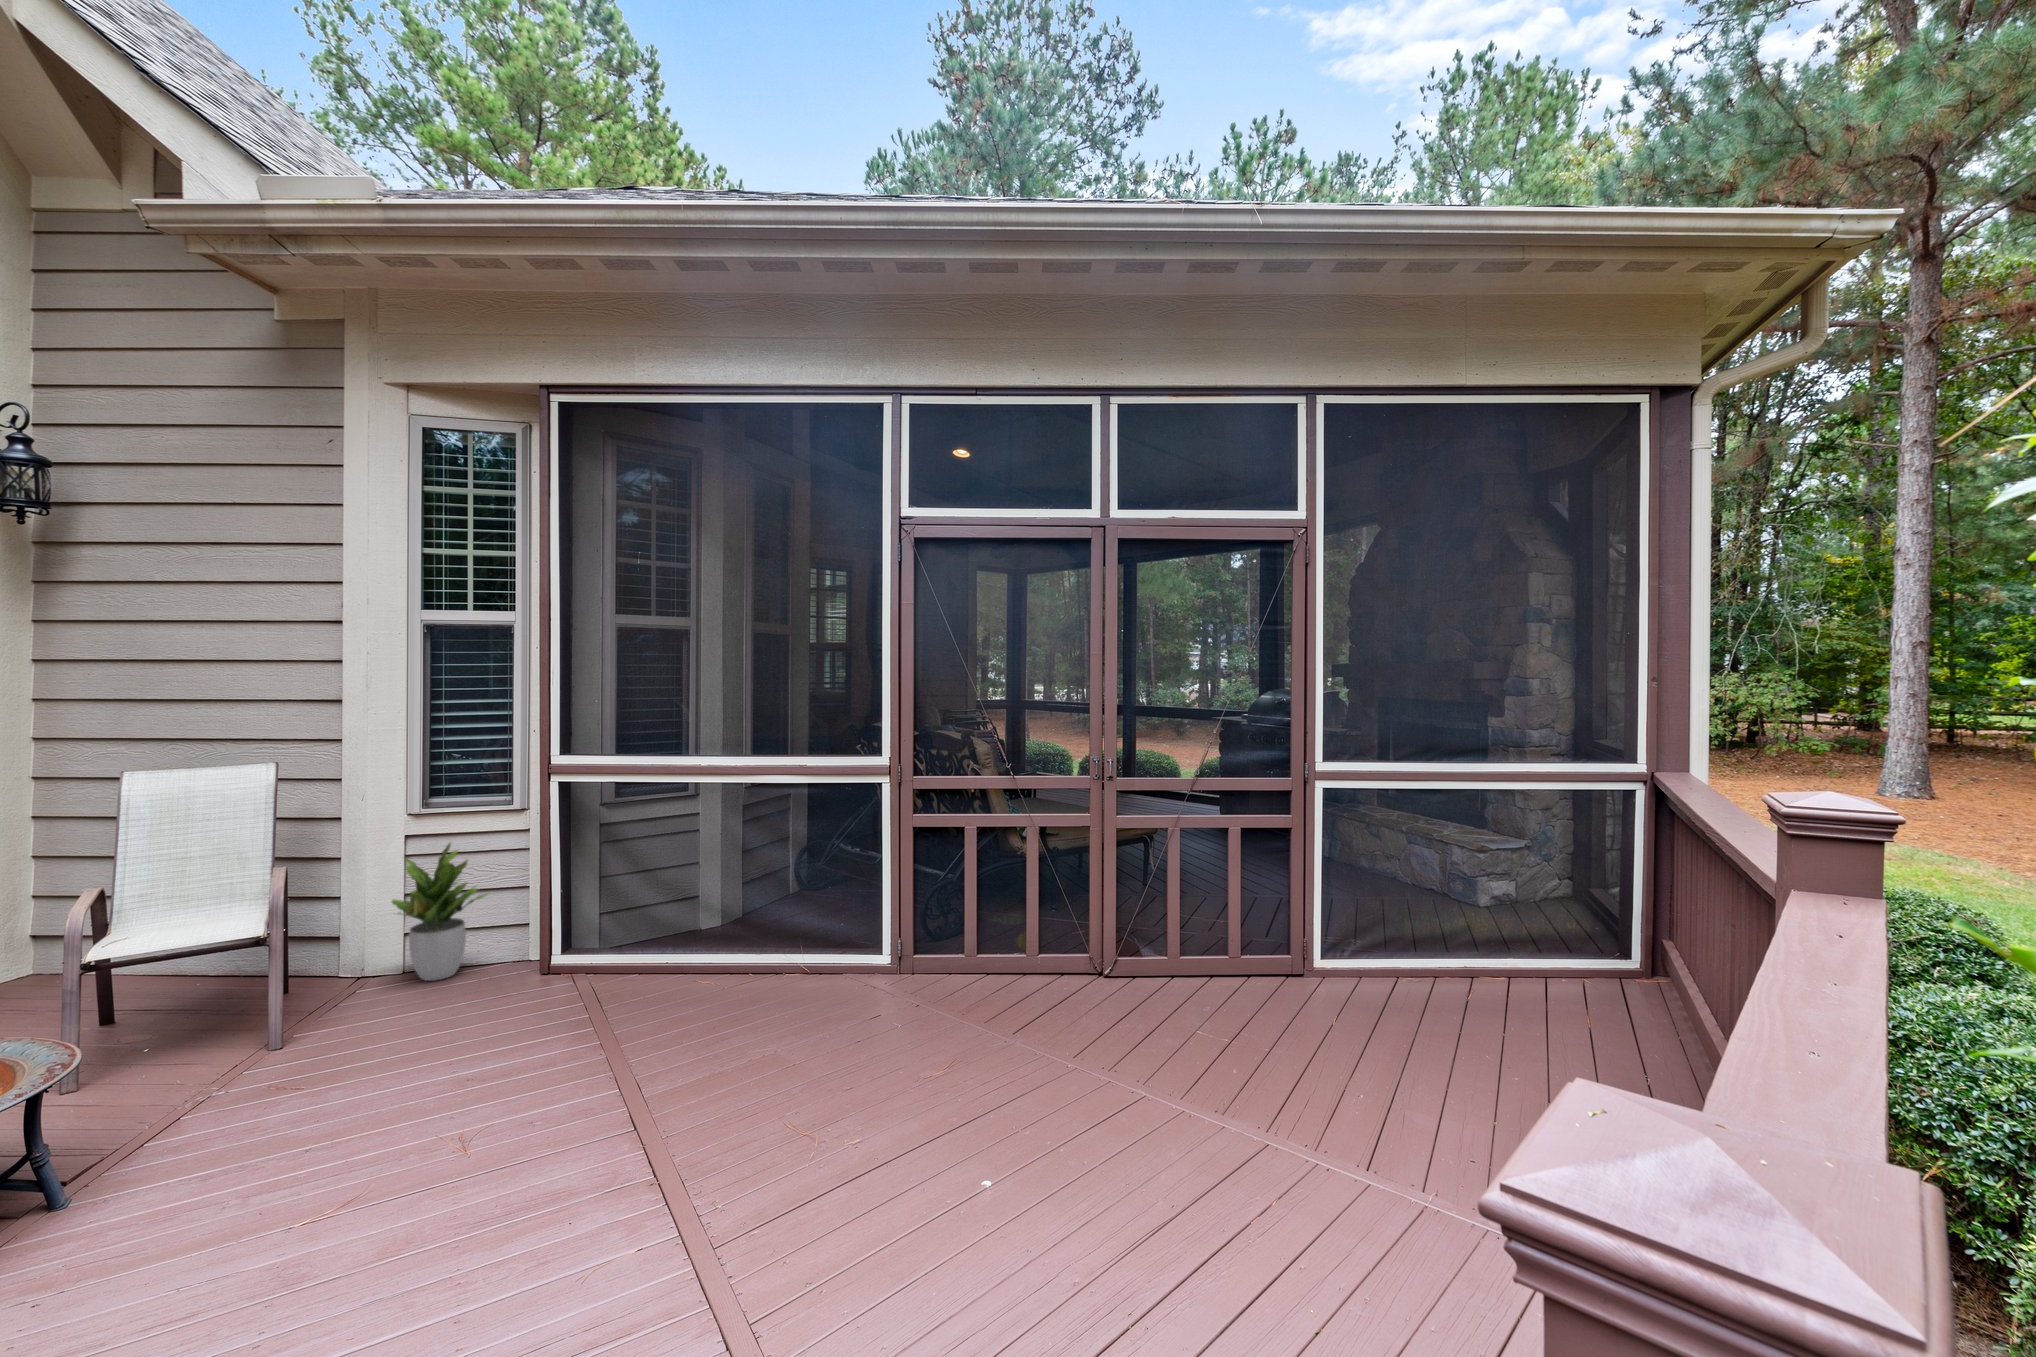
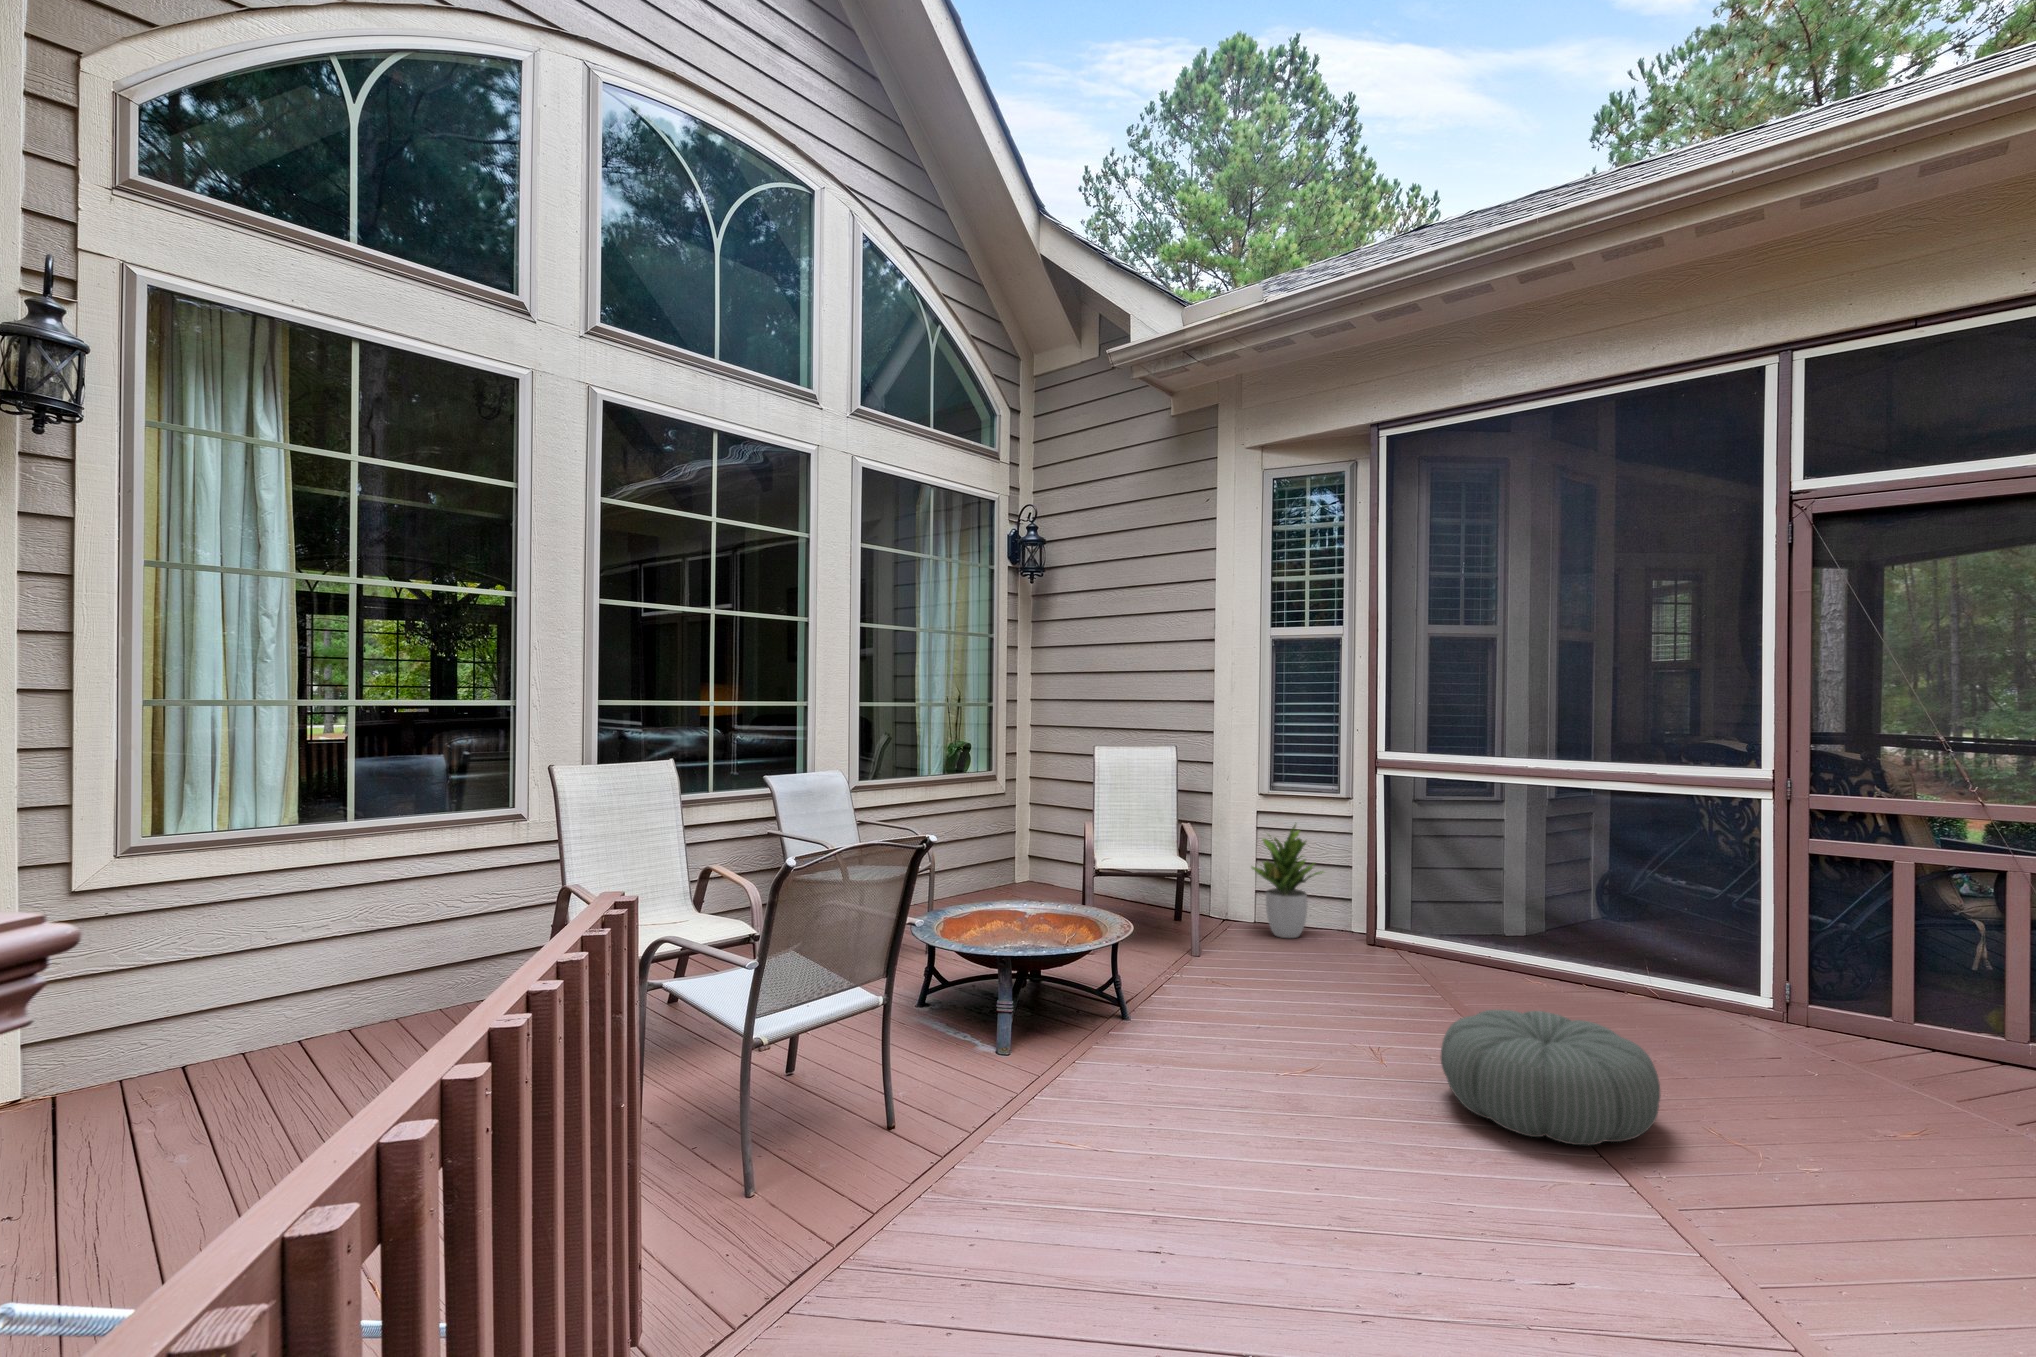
pouf: none [480,1074,723,1262] -> present [1440,1010,1660,1145]

